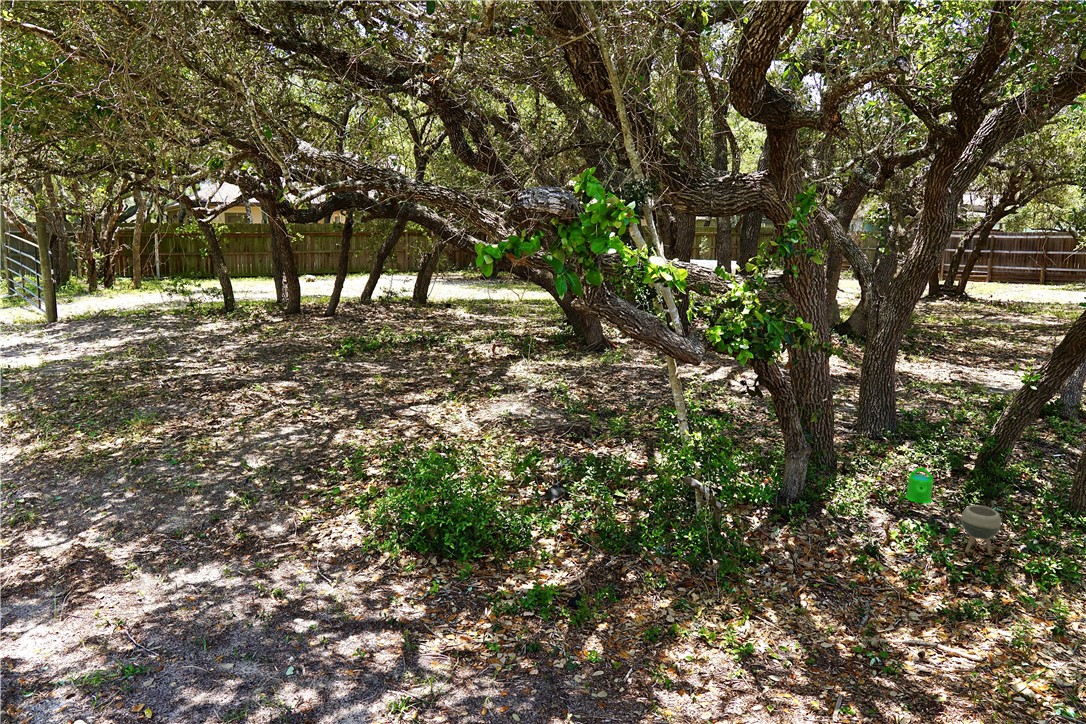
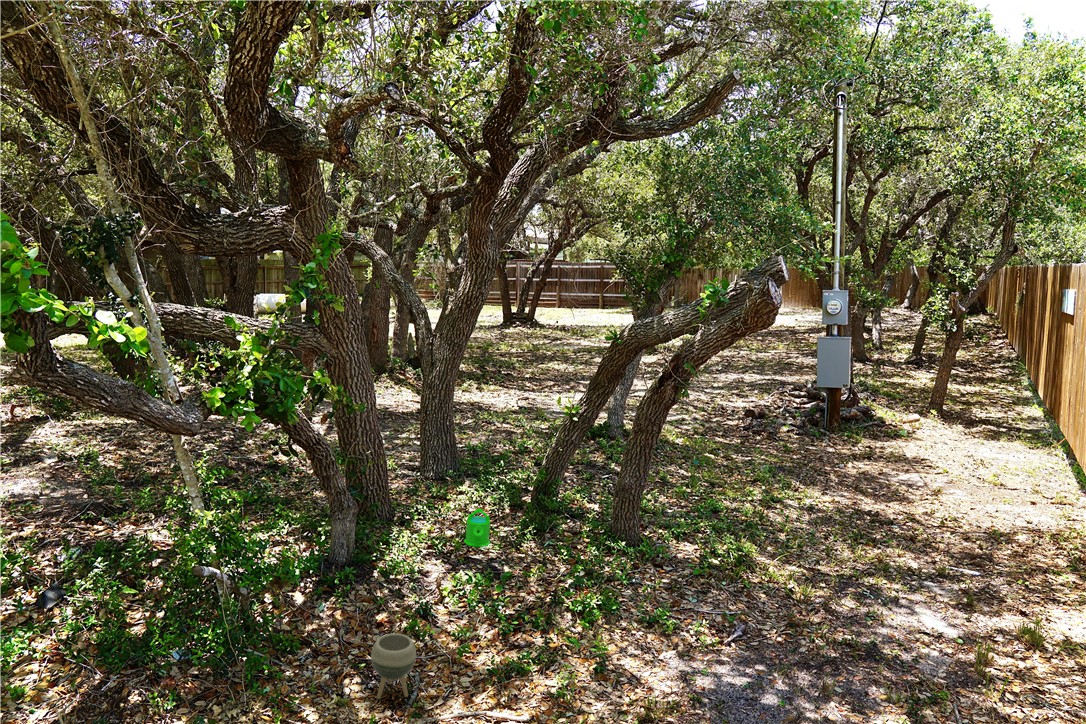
planter: present [961,505,1001,555] -> present [371,634,416,699]

